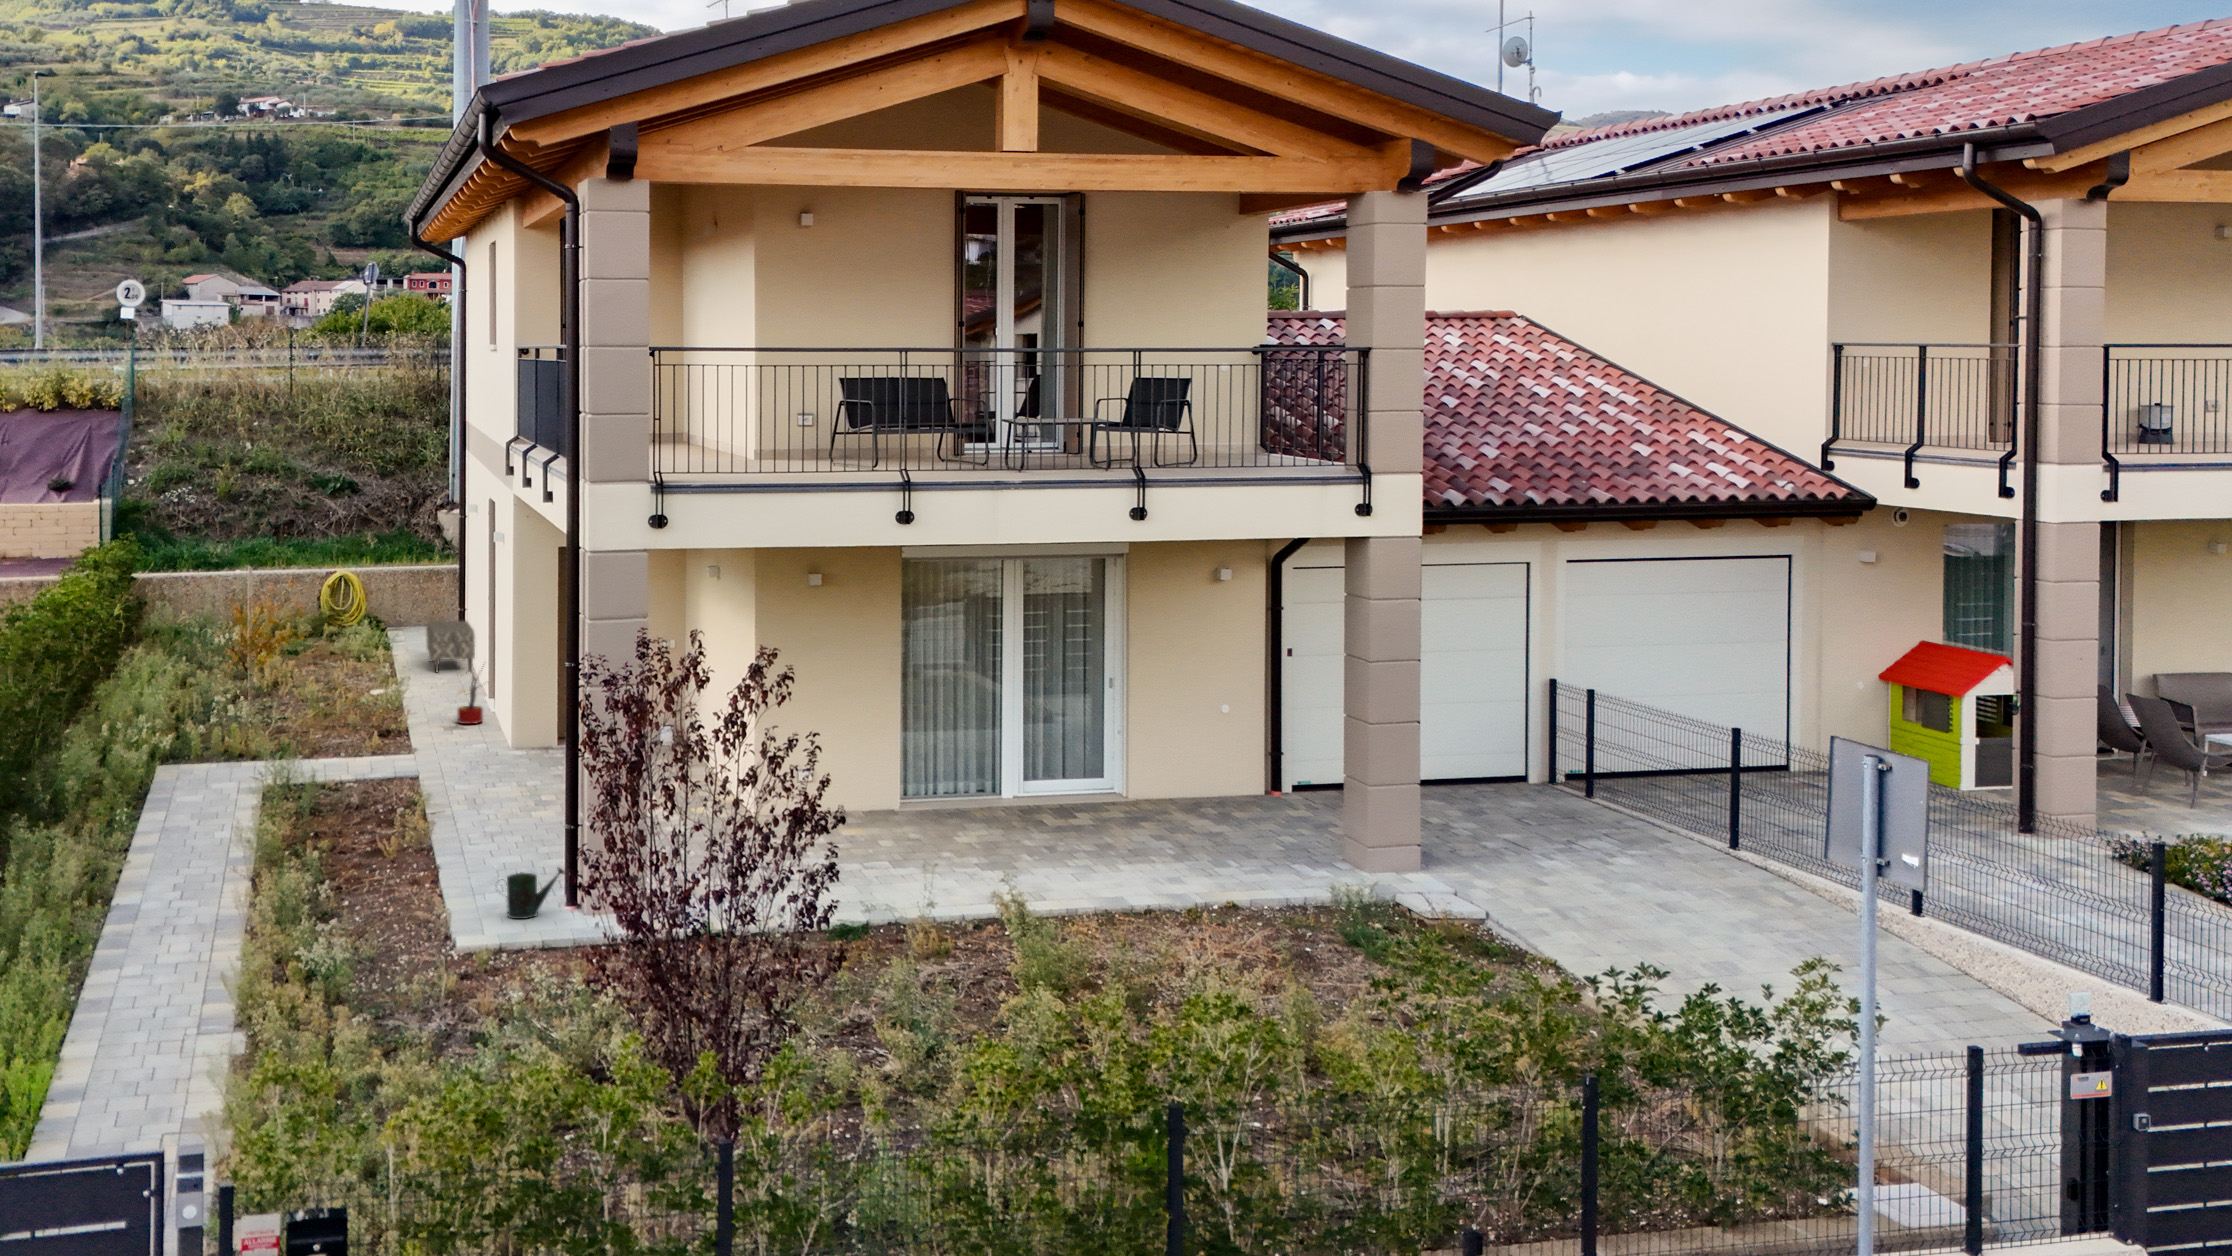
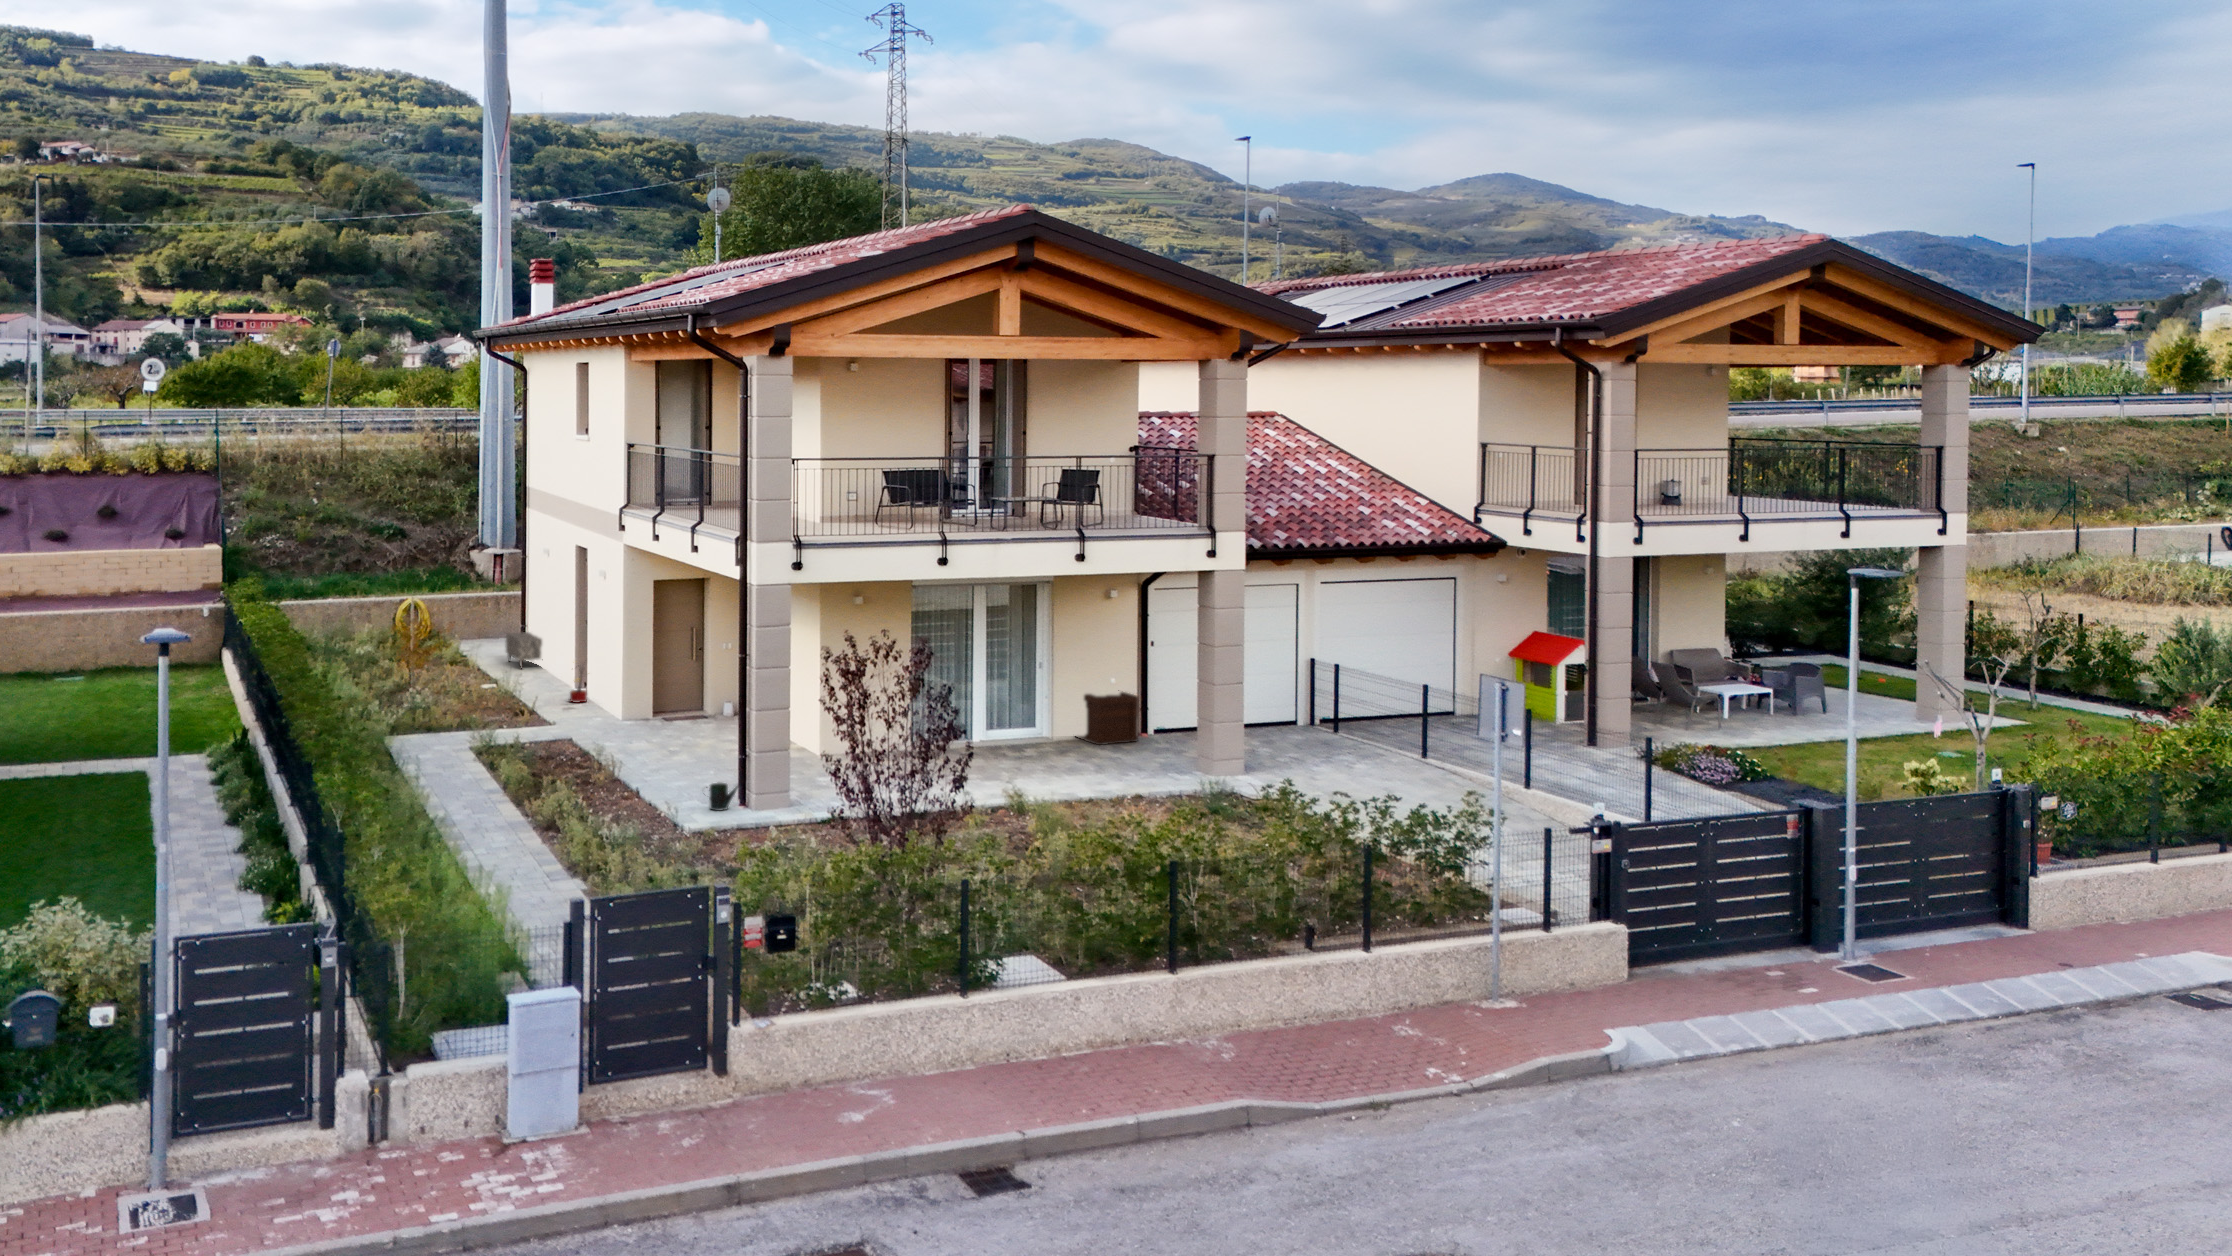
wooden crate: none [1163,724,1262,812] -> present [1077,690,1139,745]

